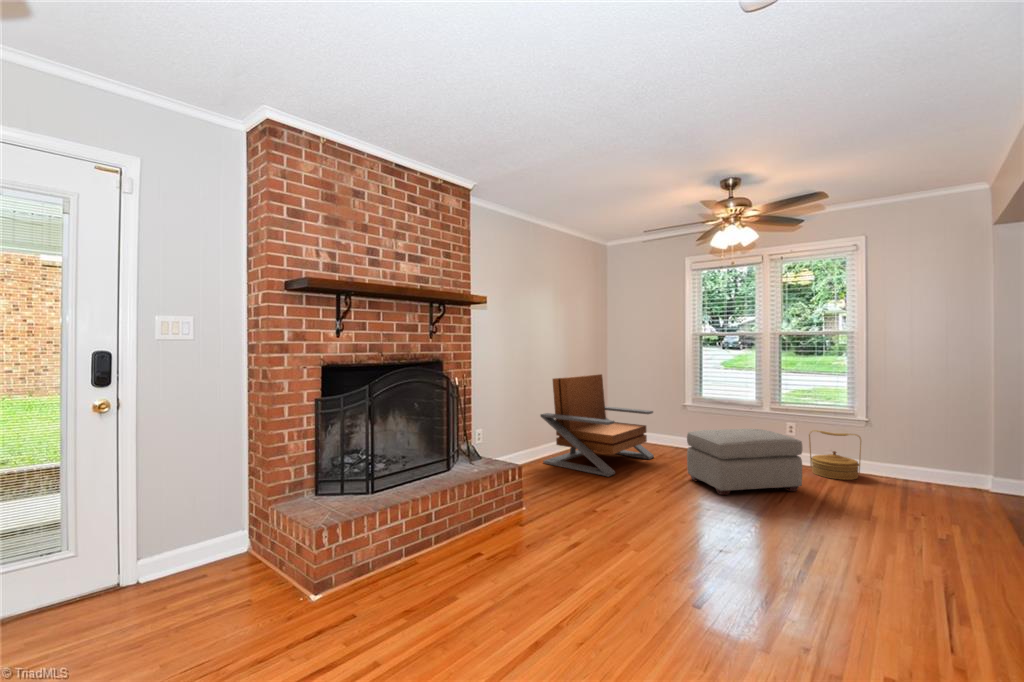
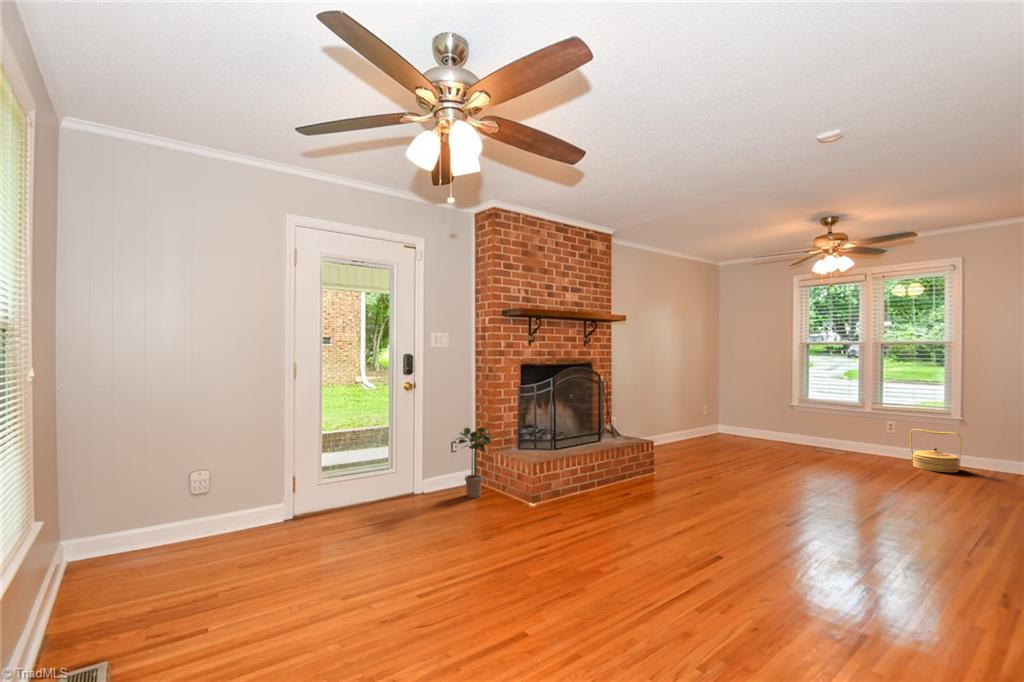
lounge chair: present [540,374,654,476] -> none [662,377,762,458]
ottoman: present [687,429,802,495] -> none [791,424,897,477]
potted plant: none [188,470,268,590] -> present [456,428,495,498]

